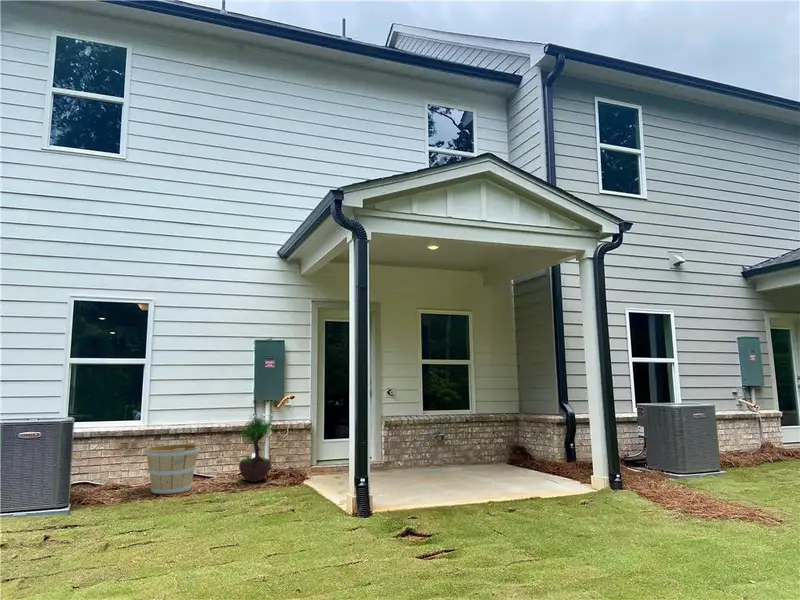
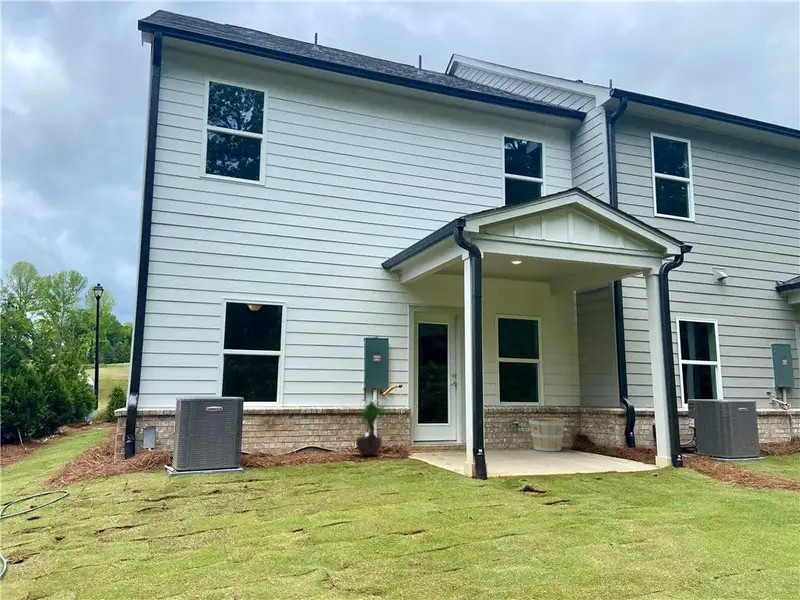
wooden bucket: present [145,443,200,494] -> present [529,418,565,452]

